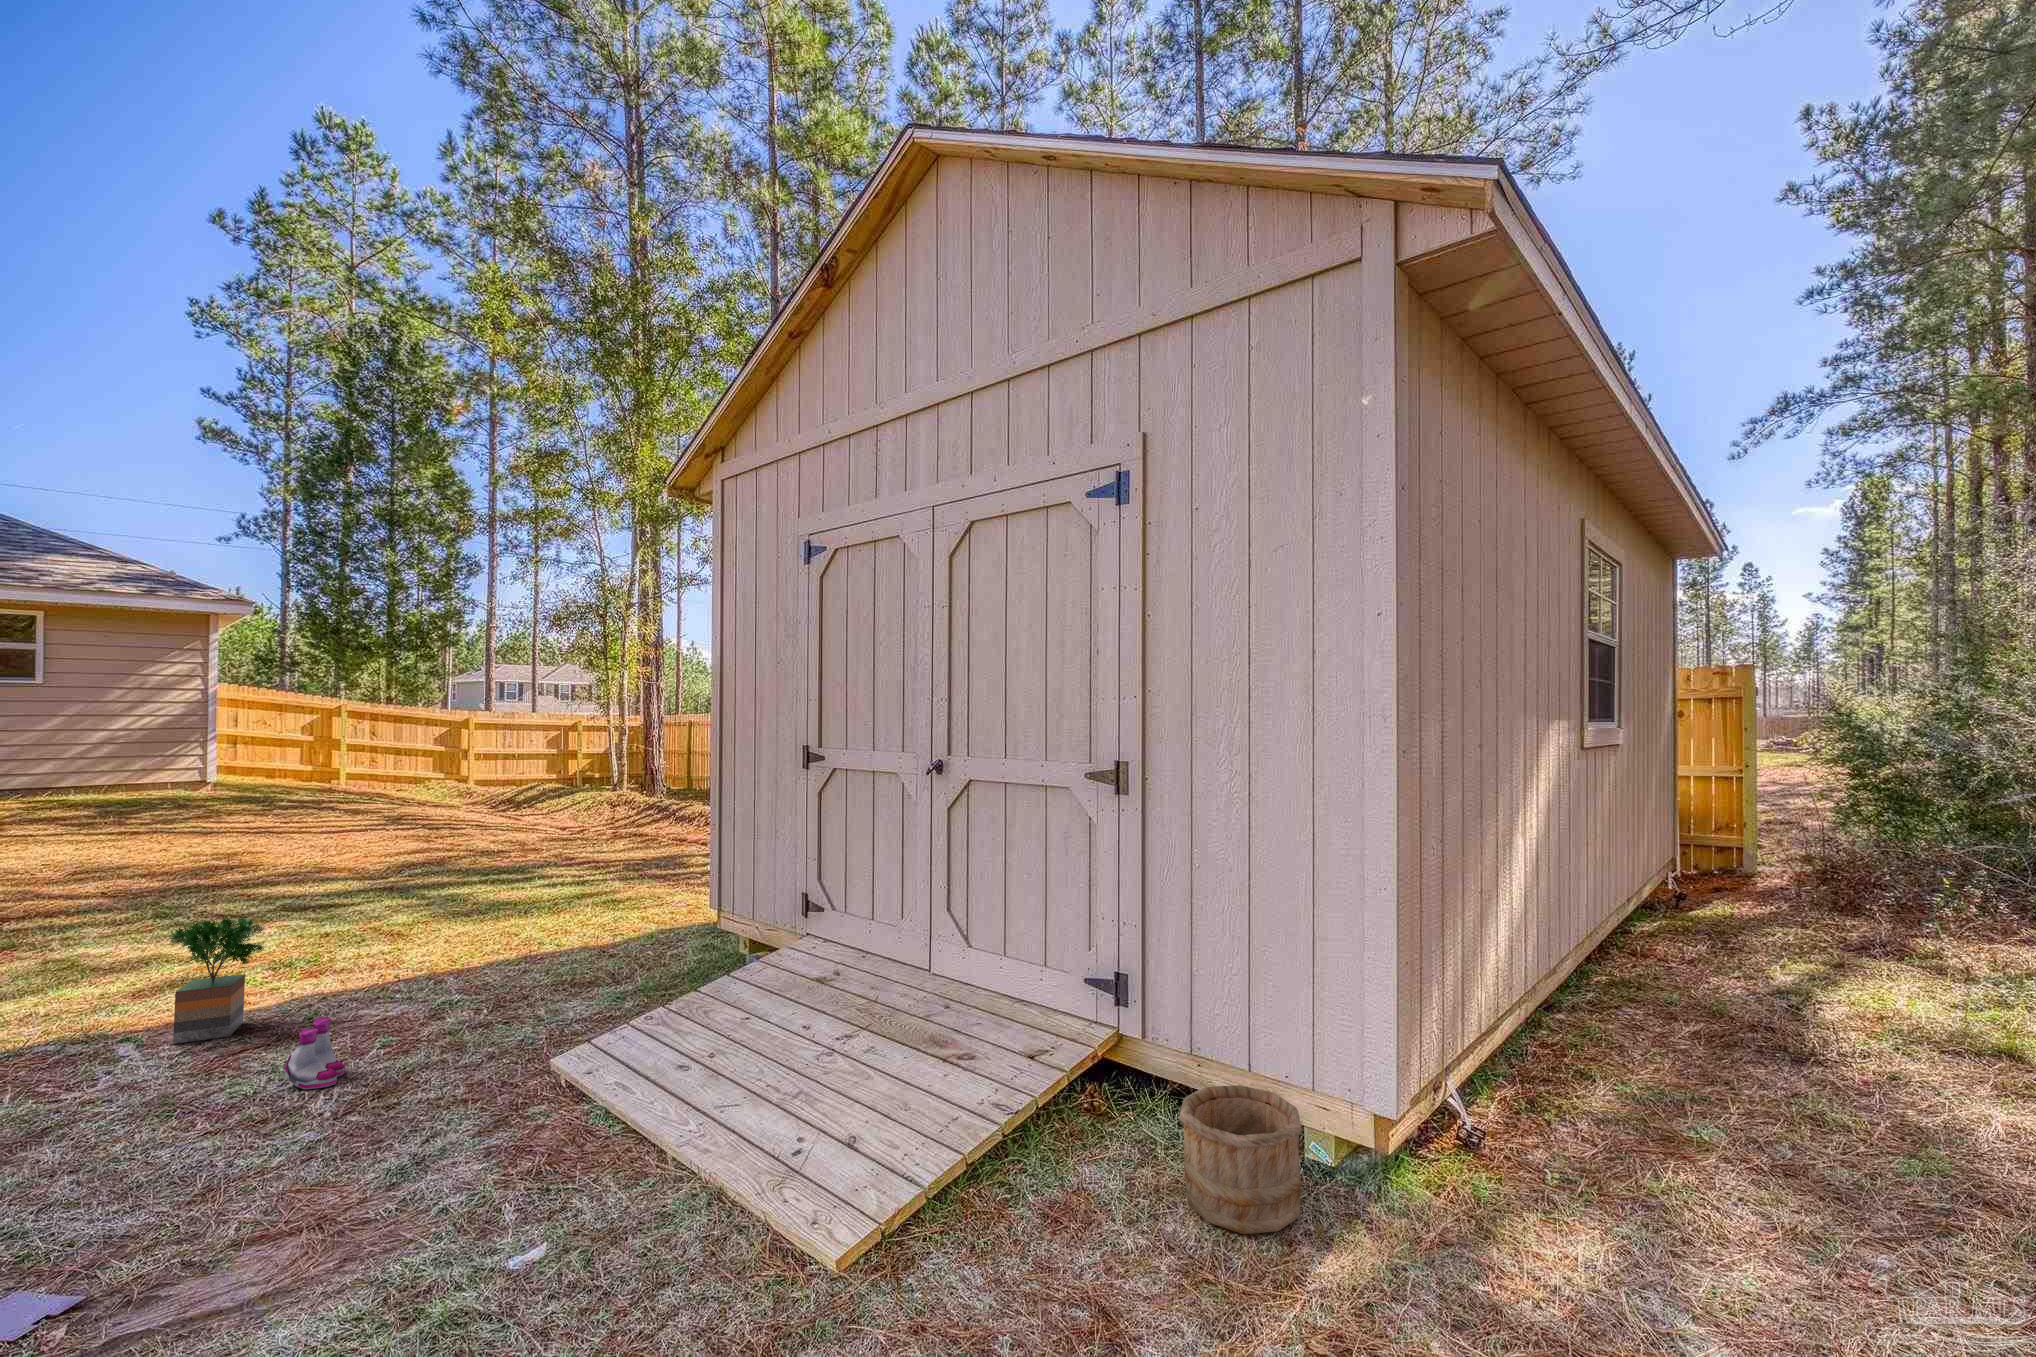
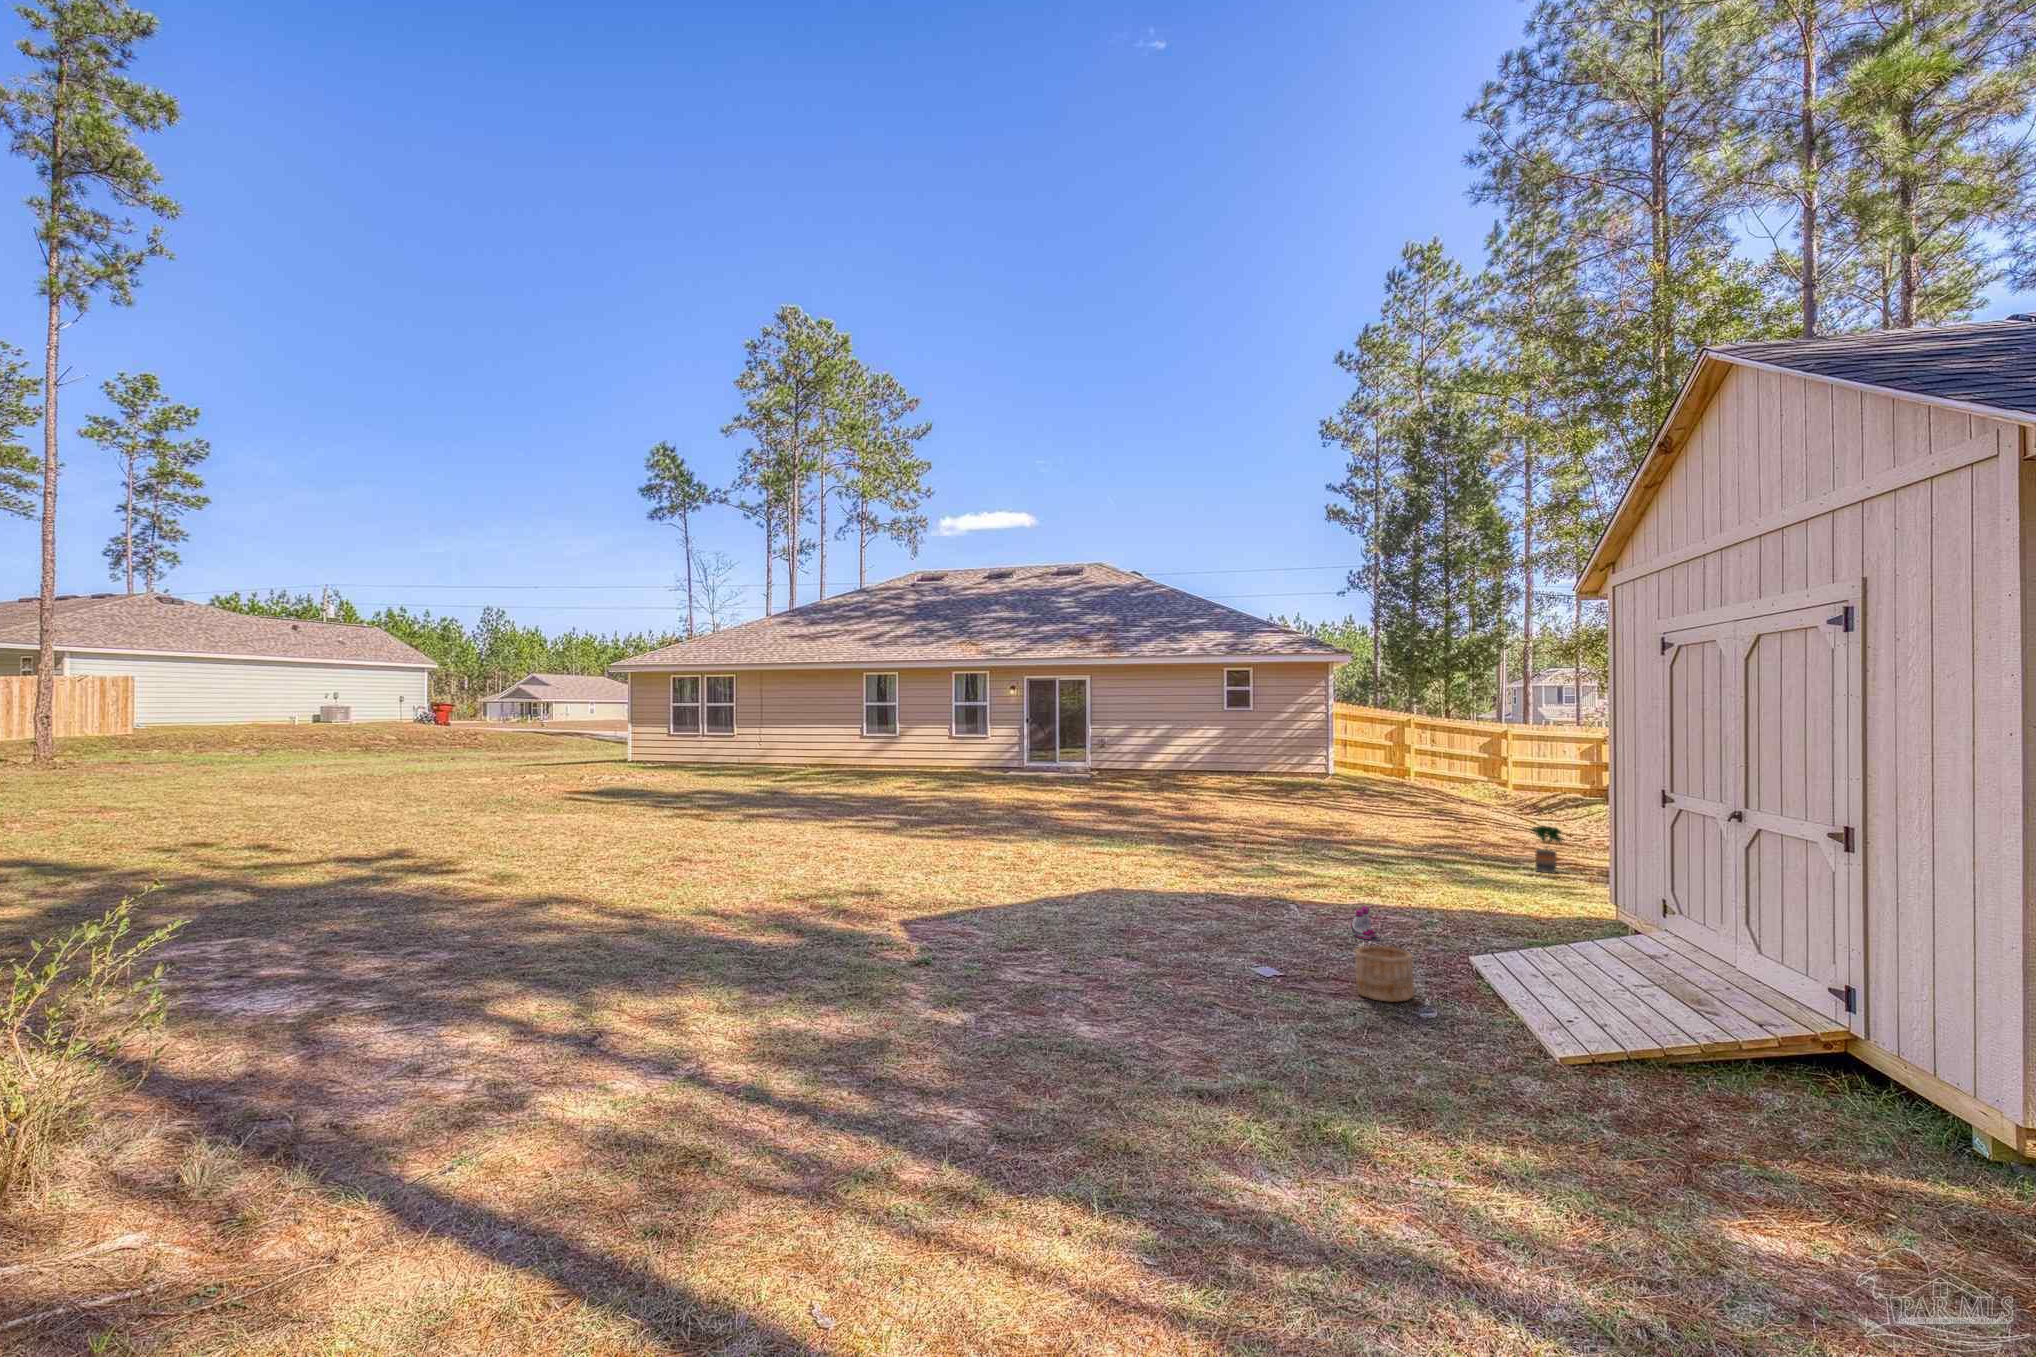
potted tree: present [169,917,265,1044] -> present [1531,826,1563,873]
wooden bucket: present [1179,1085,1302,1234] -> present [1354,946,1414,1002]

